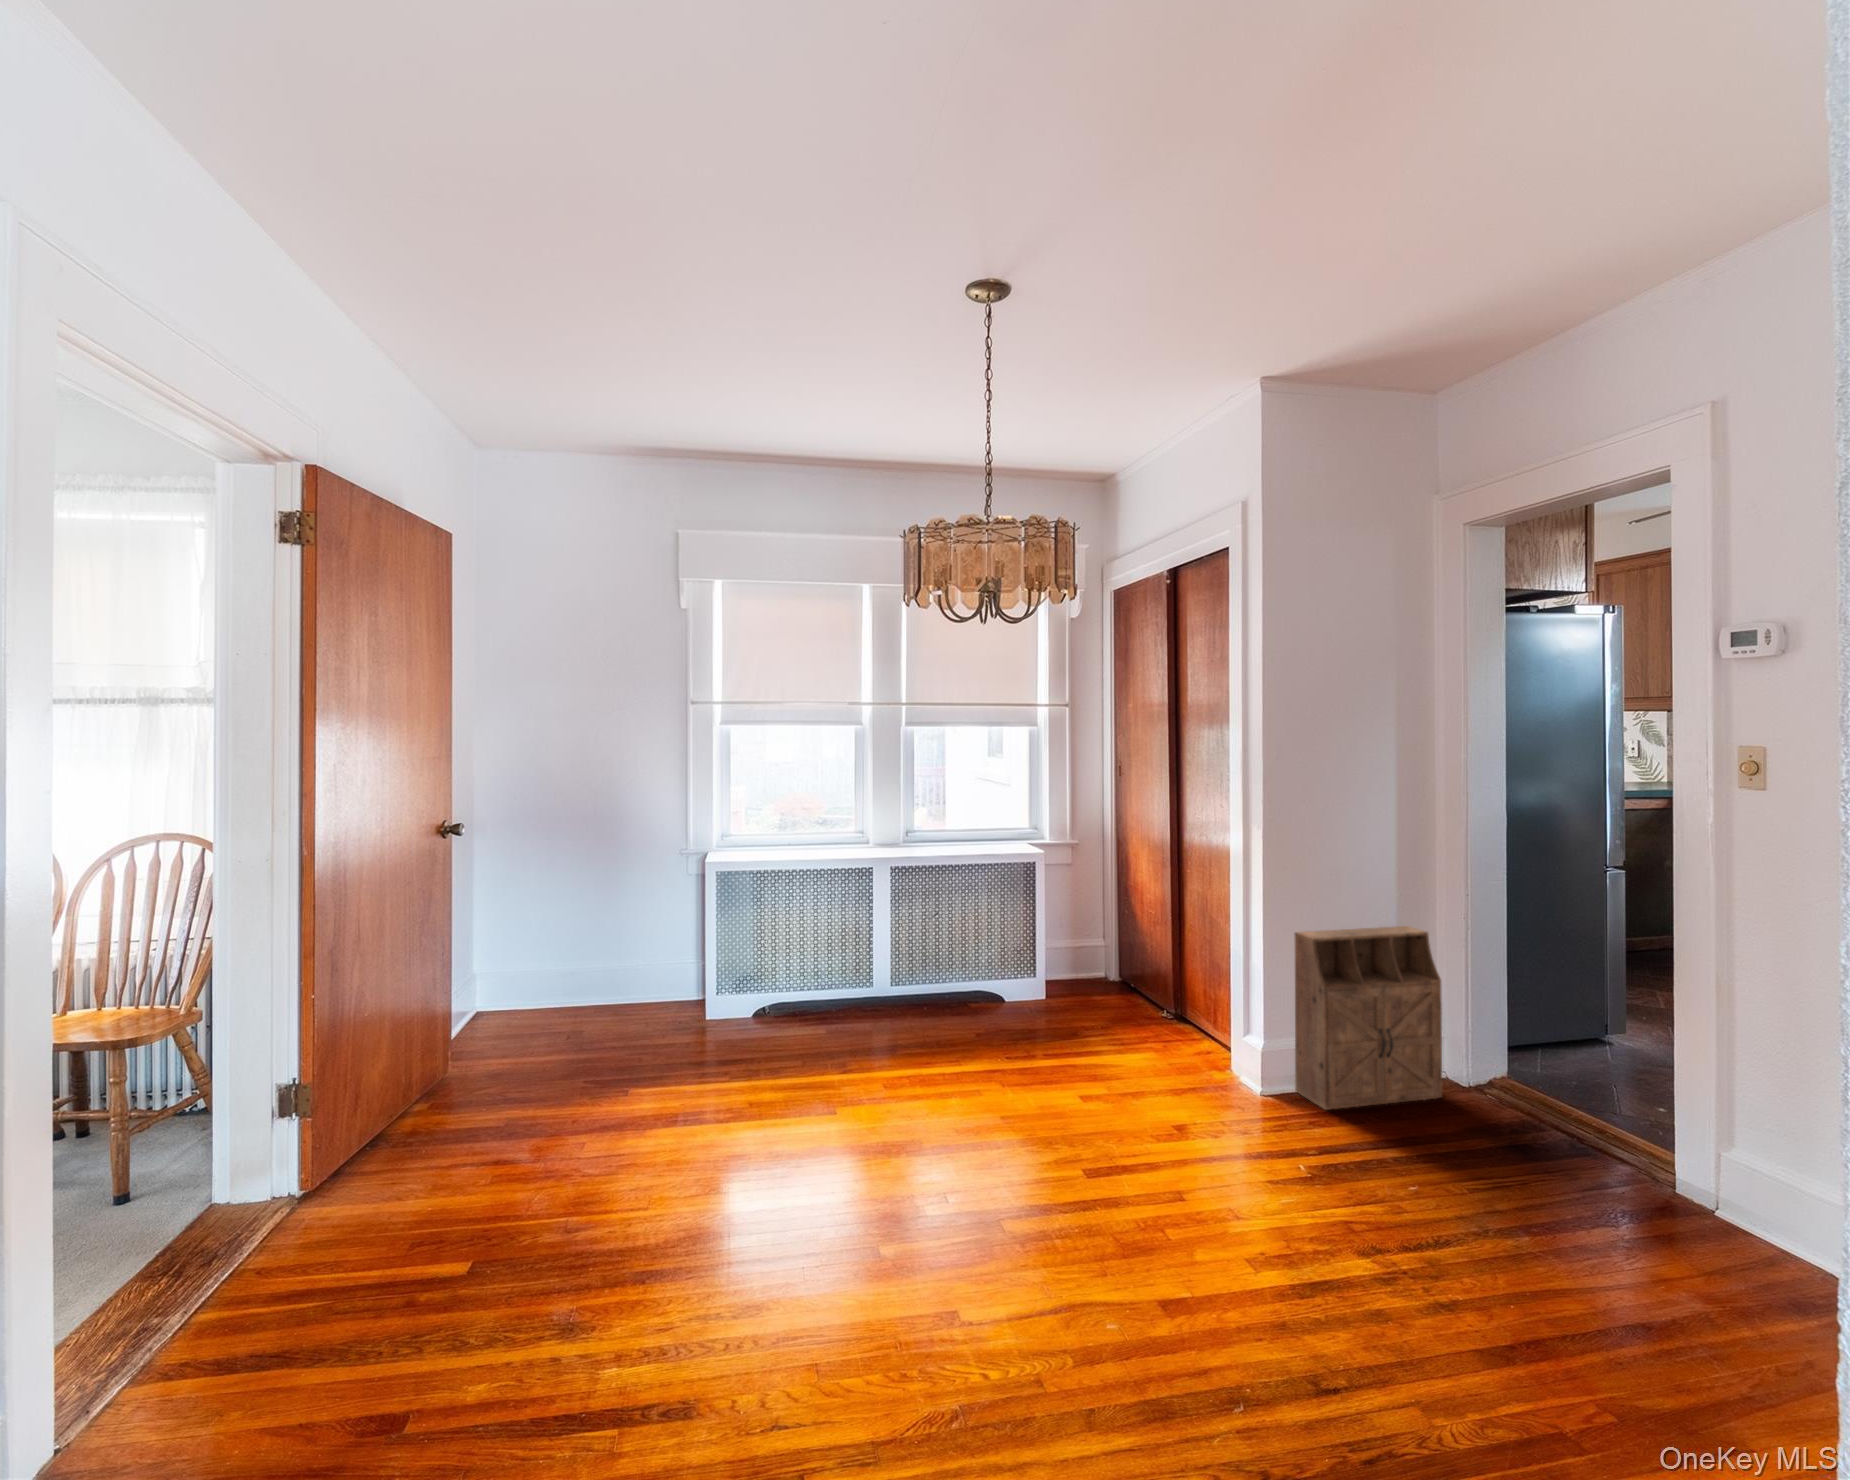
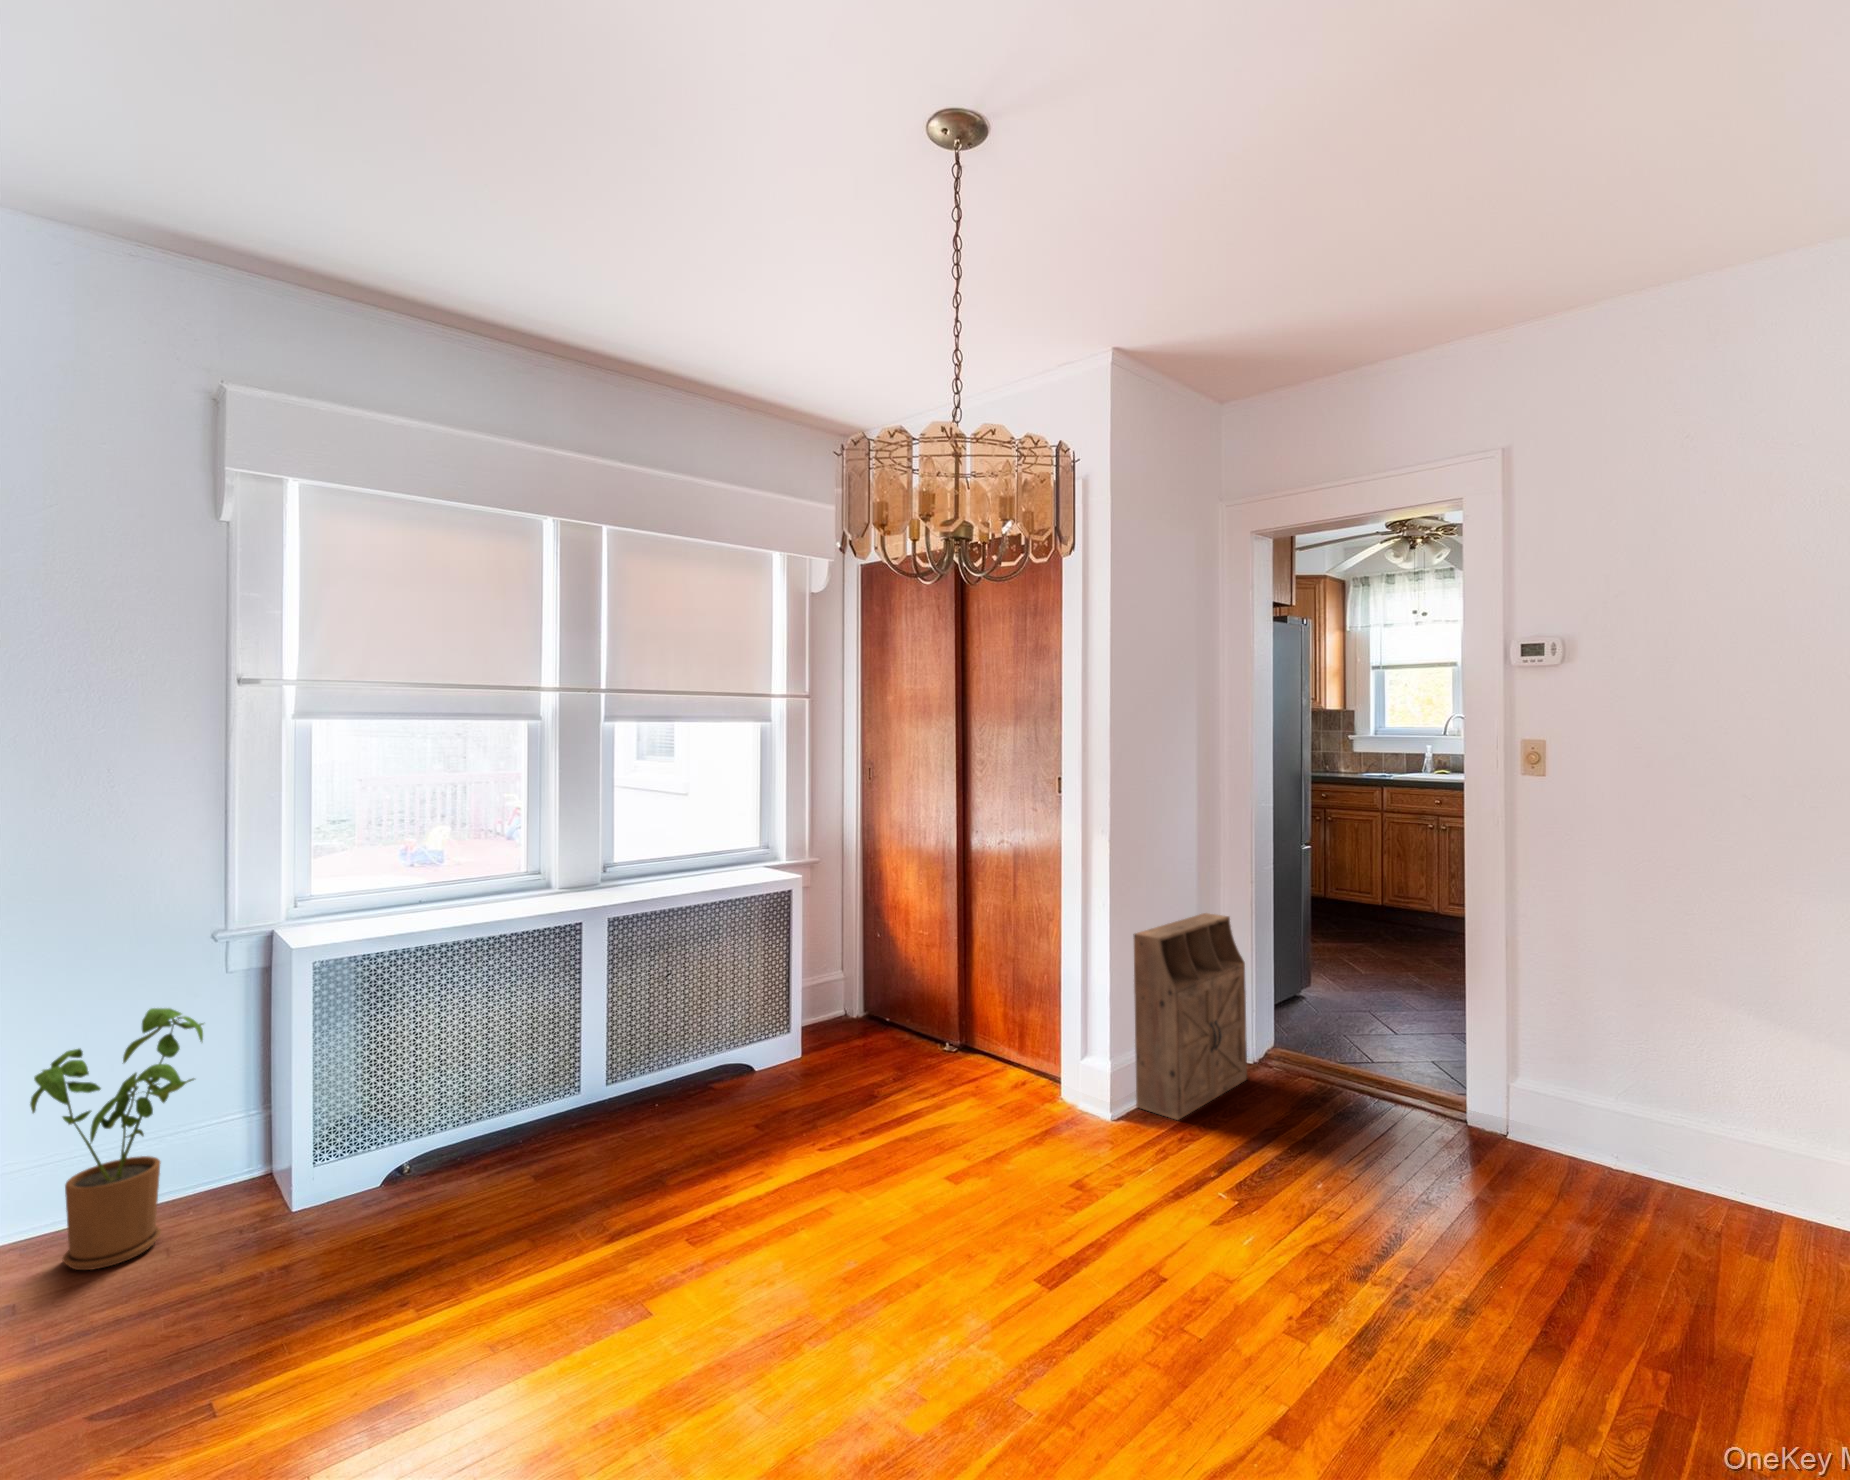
house plant: none [594,888,670,1022] -> present [30,1008,203,1270]

